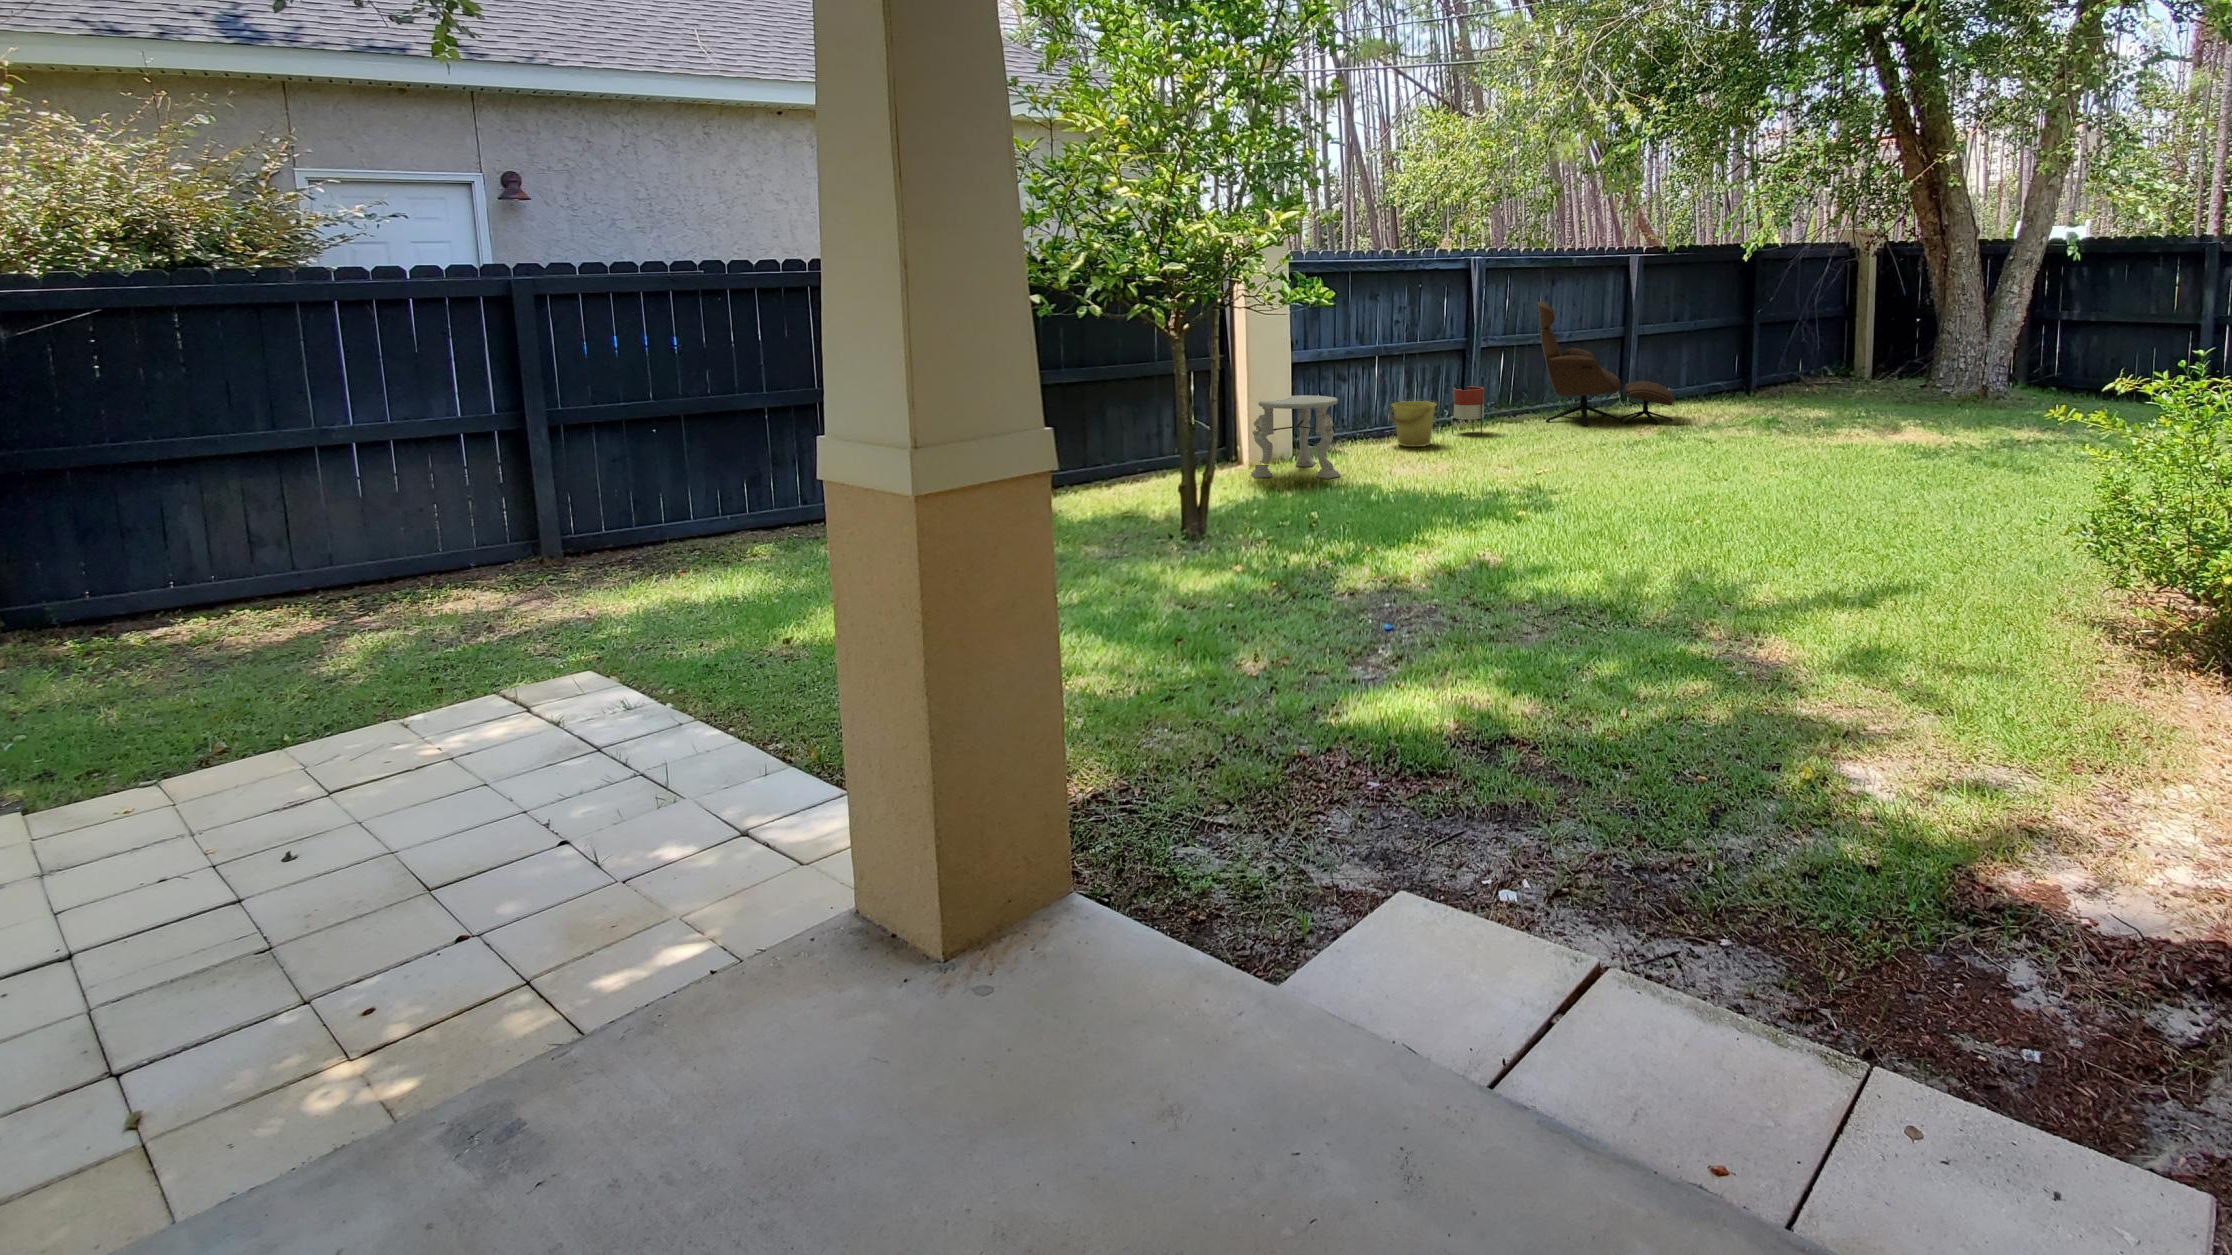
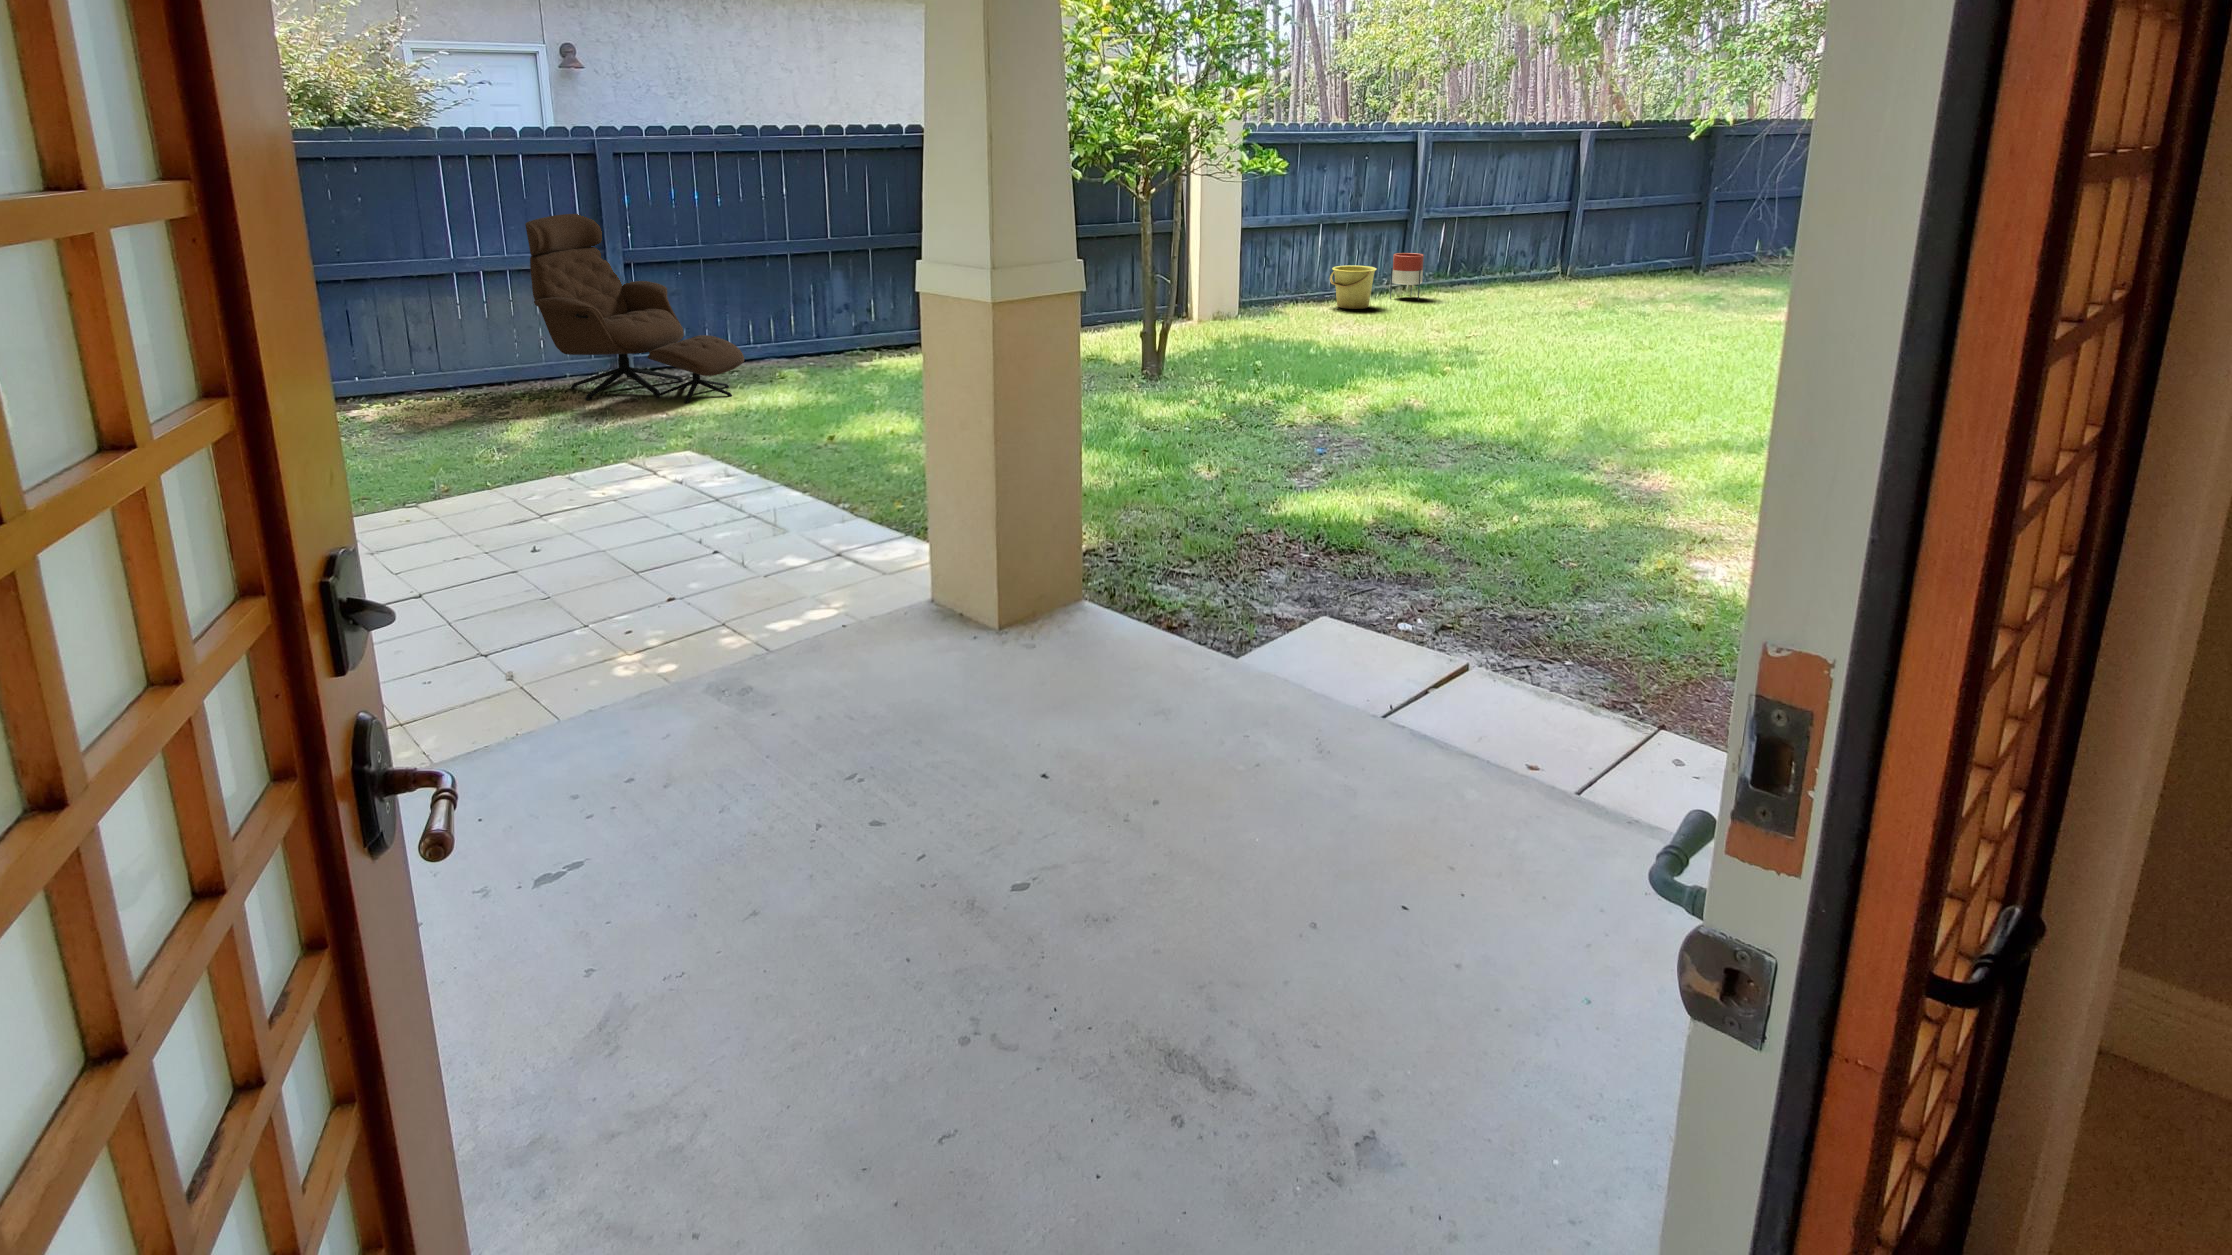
lounge chair: present [1538,301,1673,426] -> present [525,214,745,403]
side table: present [1251,395,1340,479] -> none [1199,256,1282,334]

